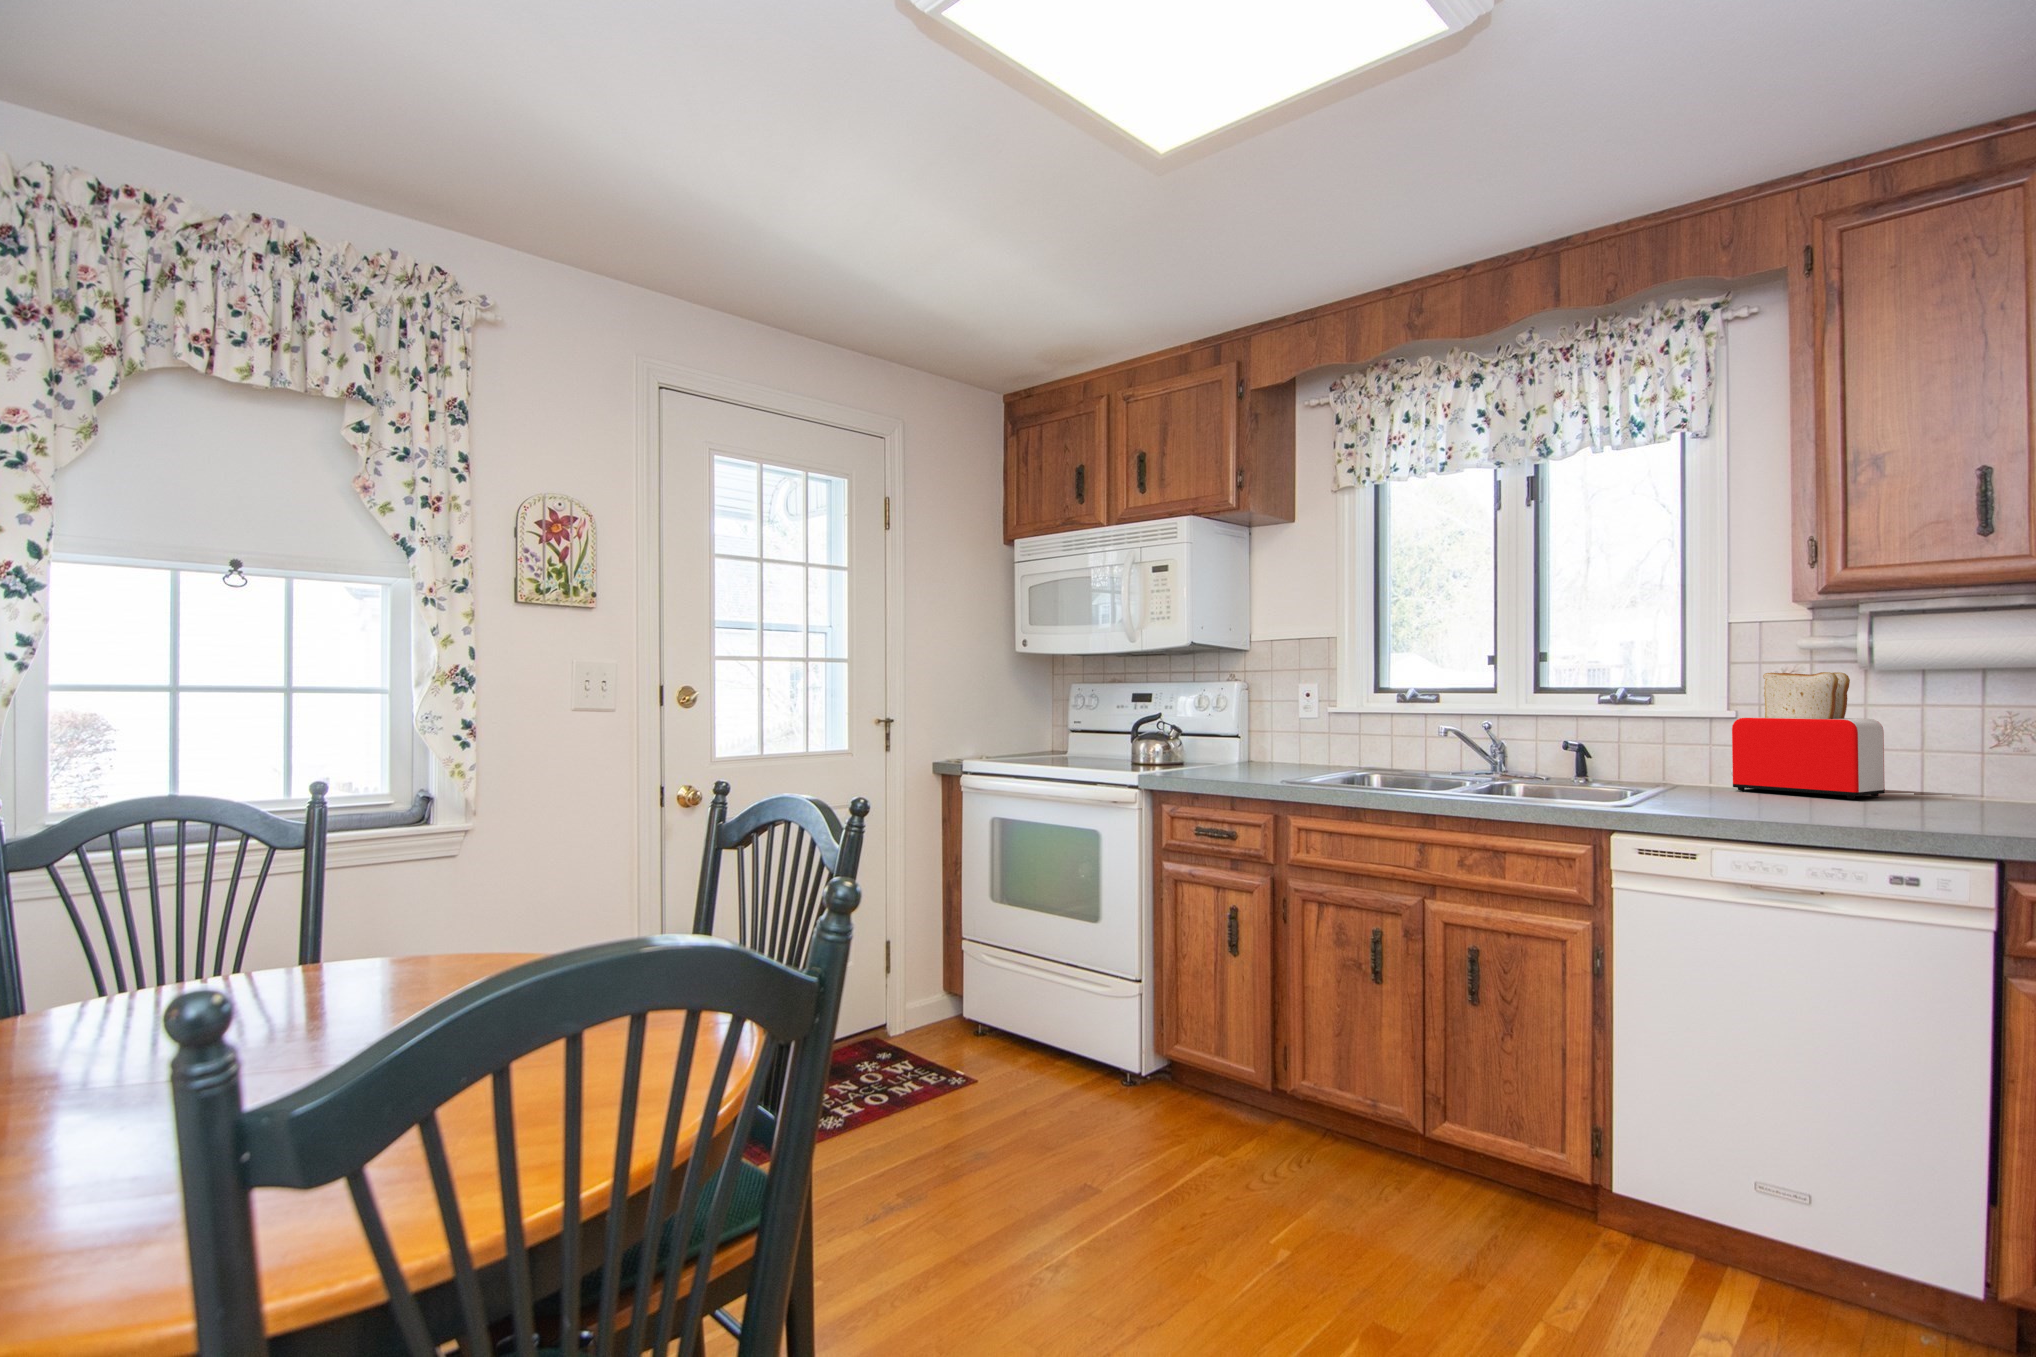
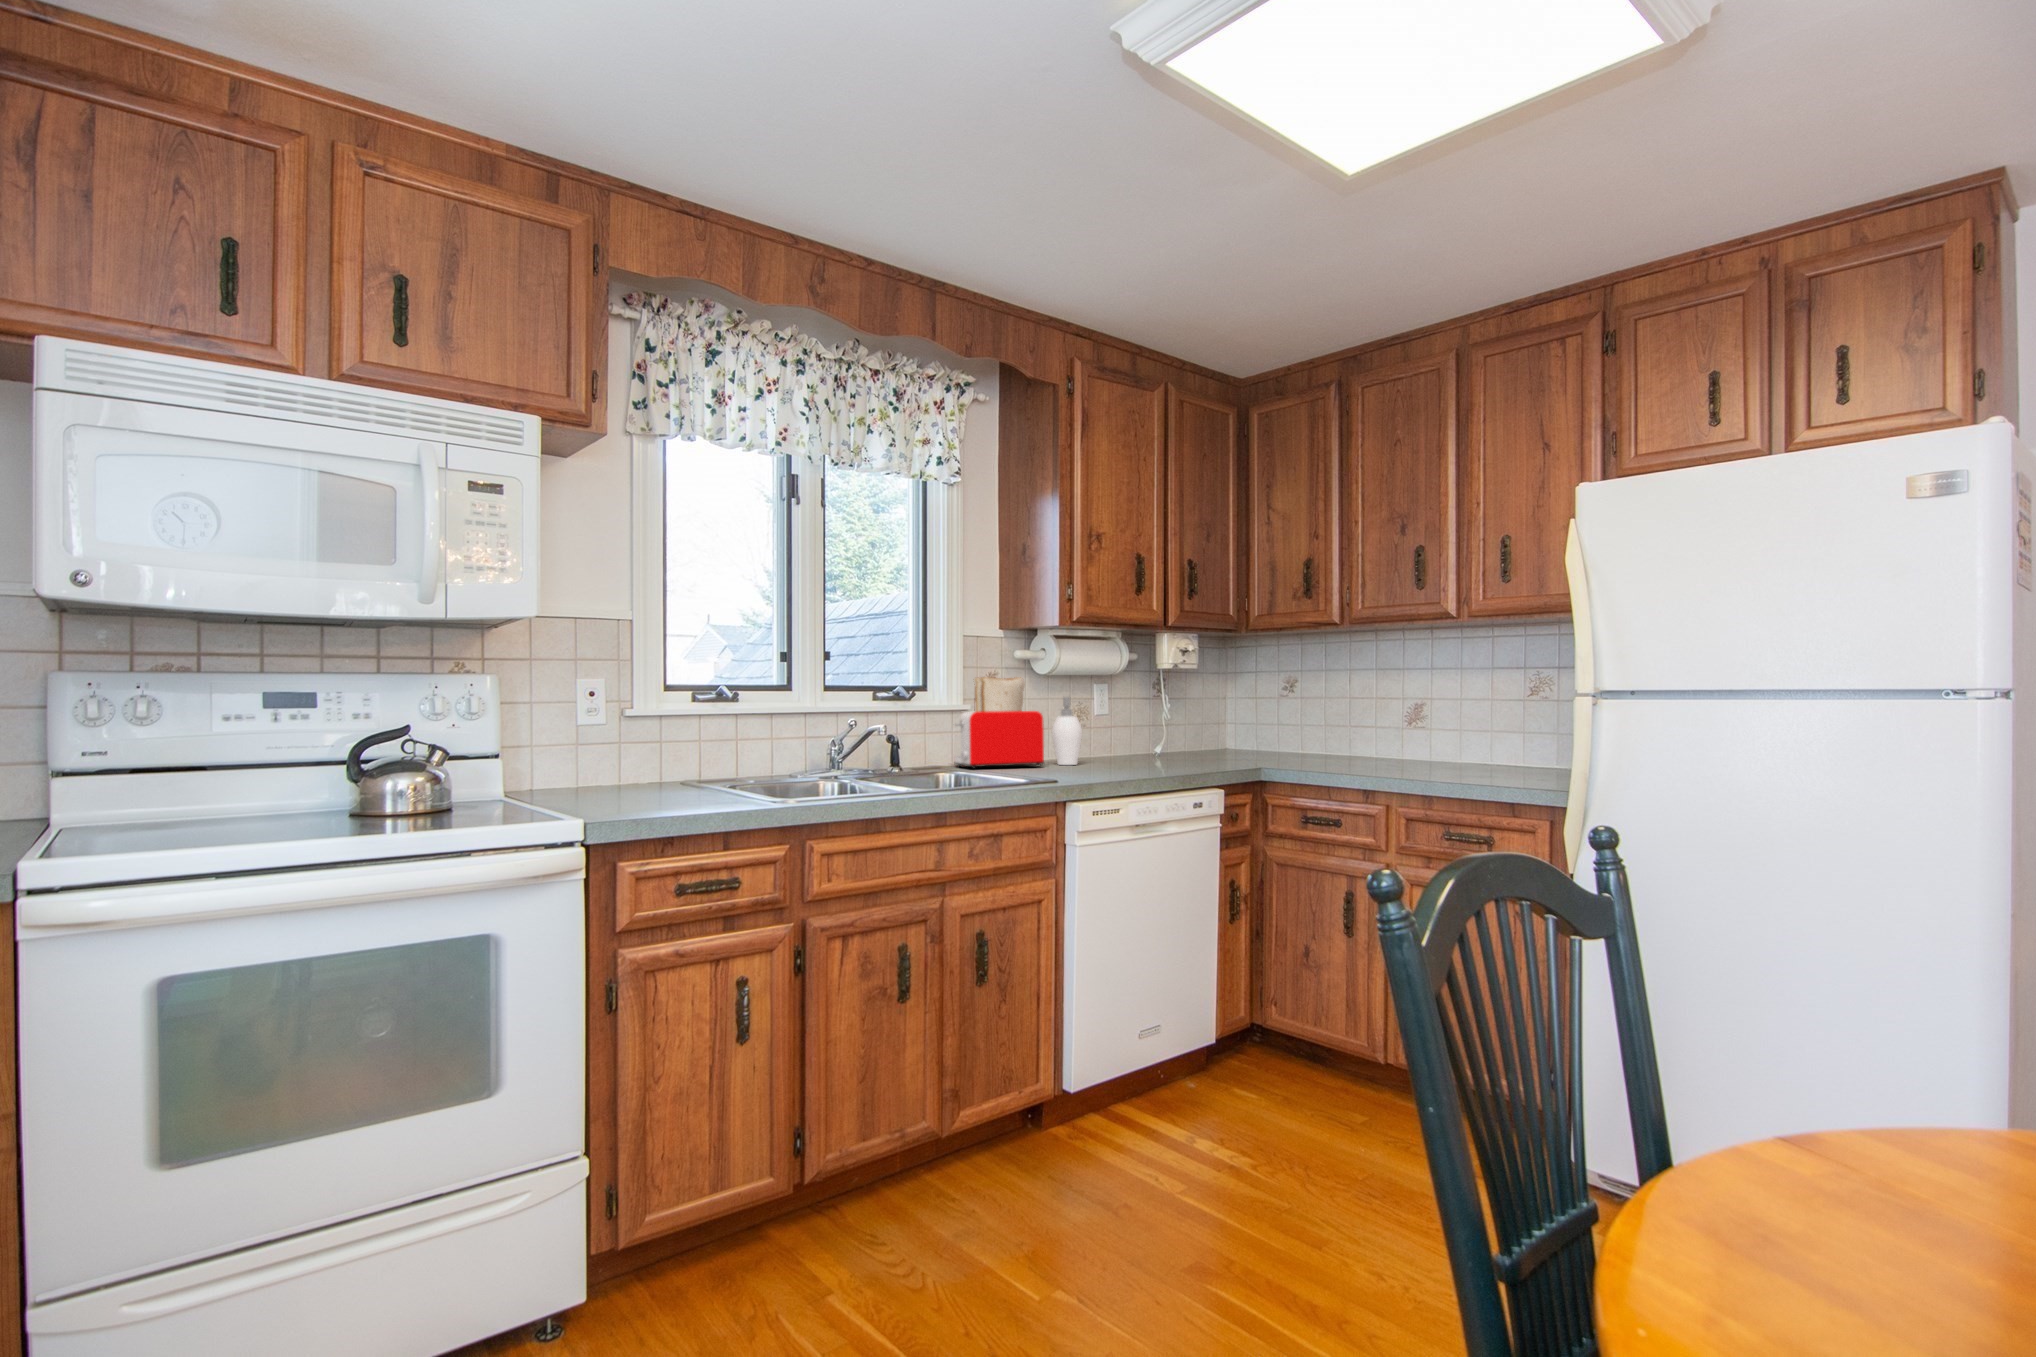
soap dispenser: none [1914,699,1992,805] -> present [1052,697,1082,765]

